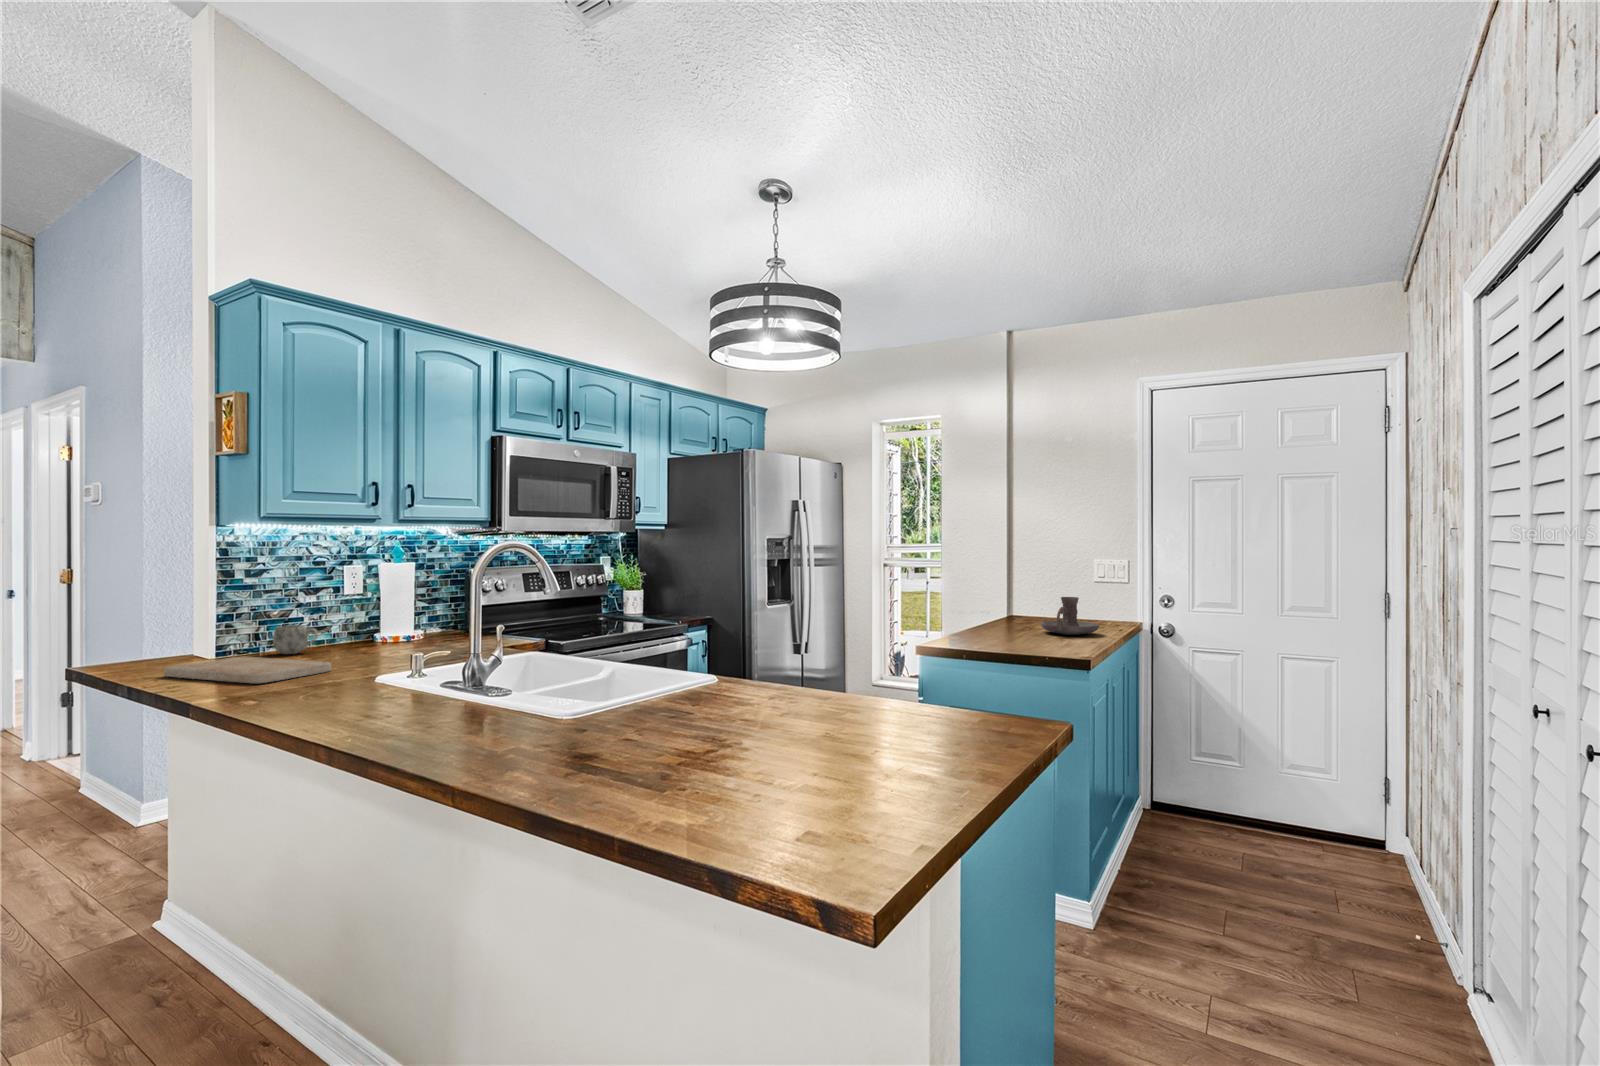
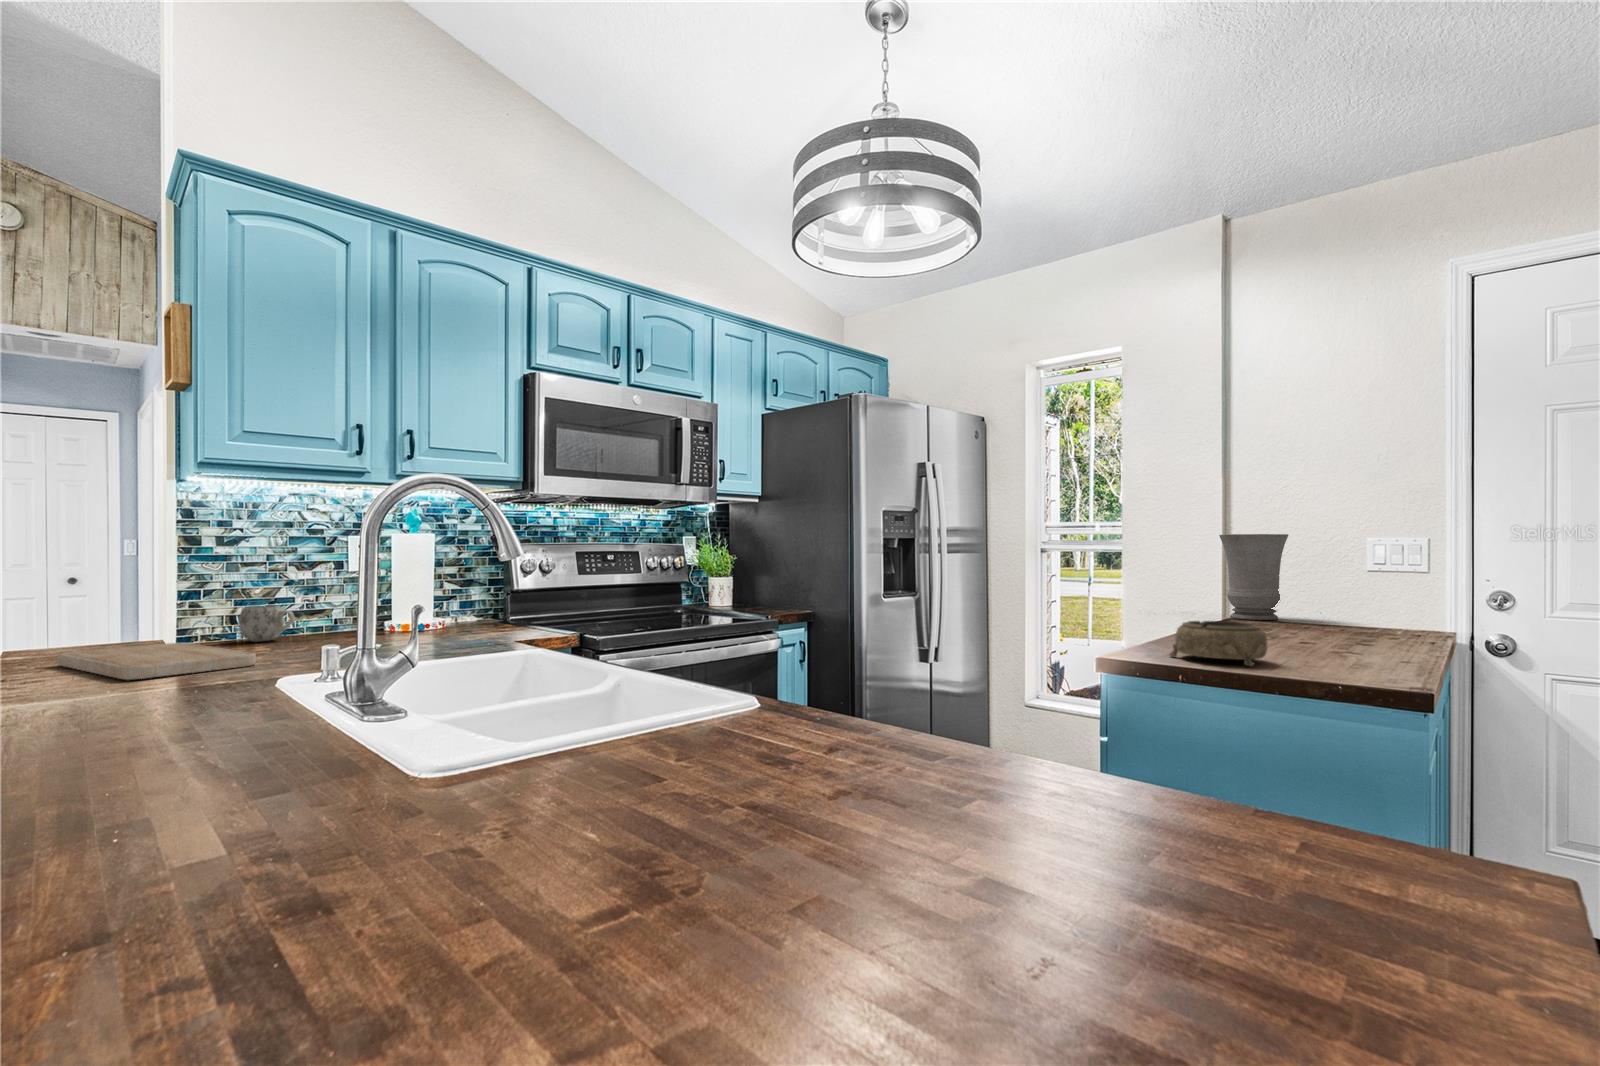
vase: none [1006,556,1049,617] -> present [1219,534,1288,620]
candle holder: present [1041,597,1099,635] -> none [1290,588,1395,647]
decorative bowl: none [965,621,1021,648] -> present [1169,621,1267,666]

